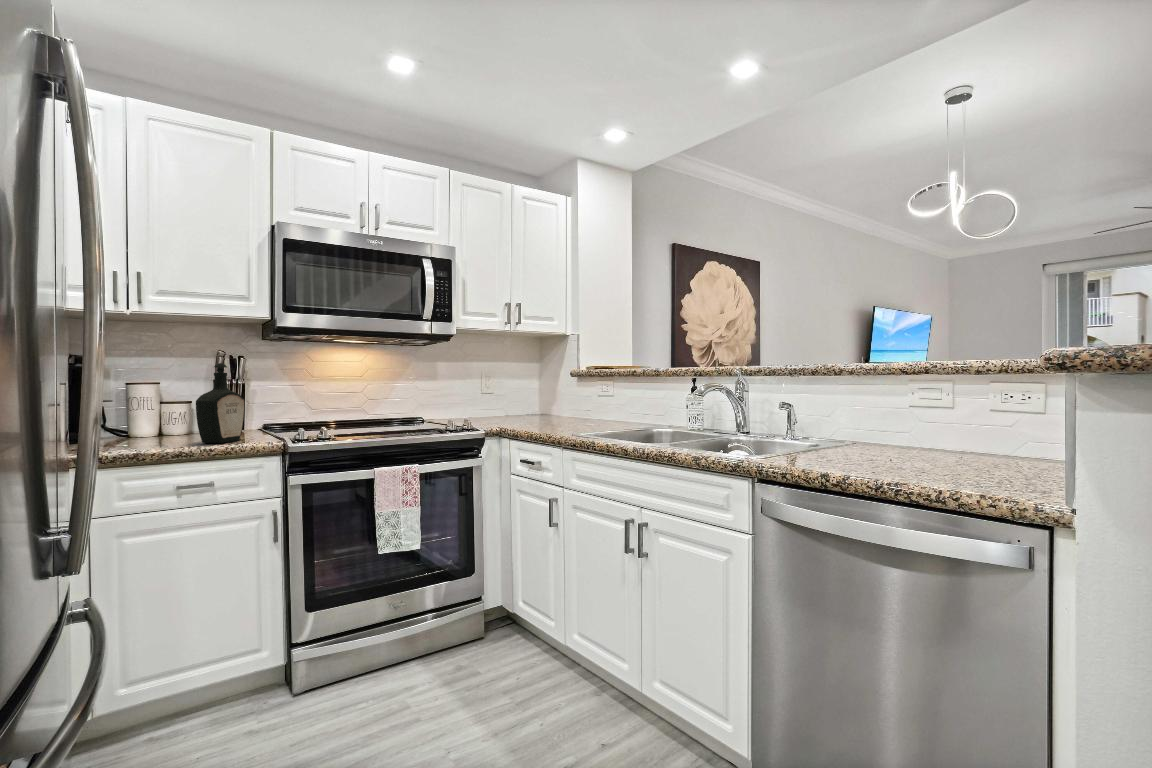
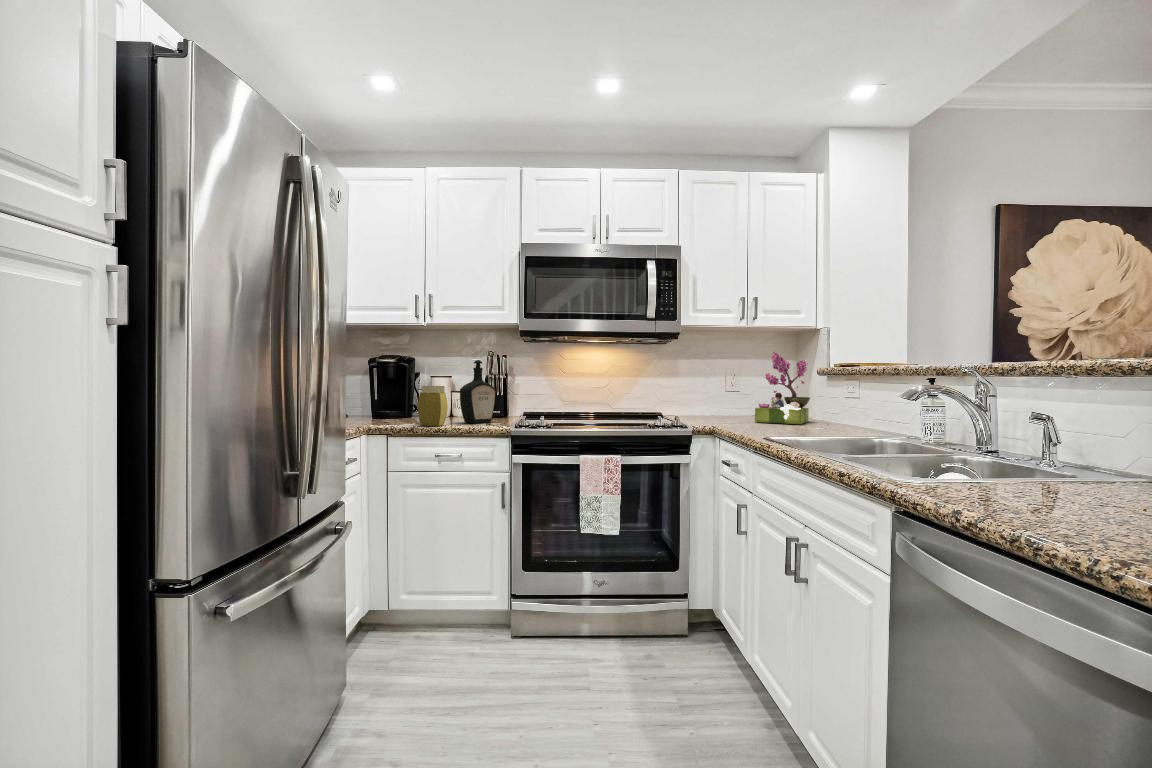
flower arrangement: none [521,355,564,421] -> present [755,352,810,424]
jar: none [139,397,184,452] -> present [418,386,447,426]

